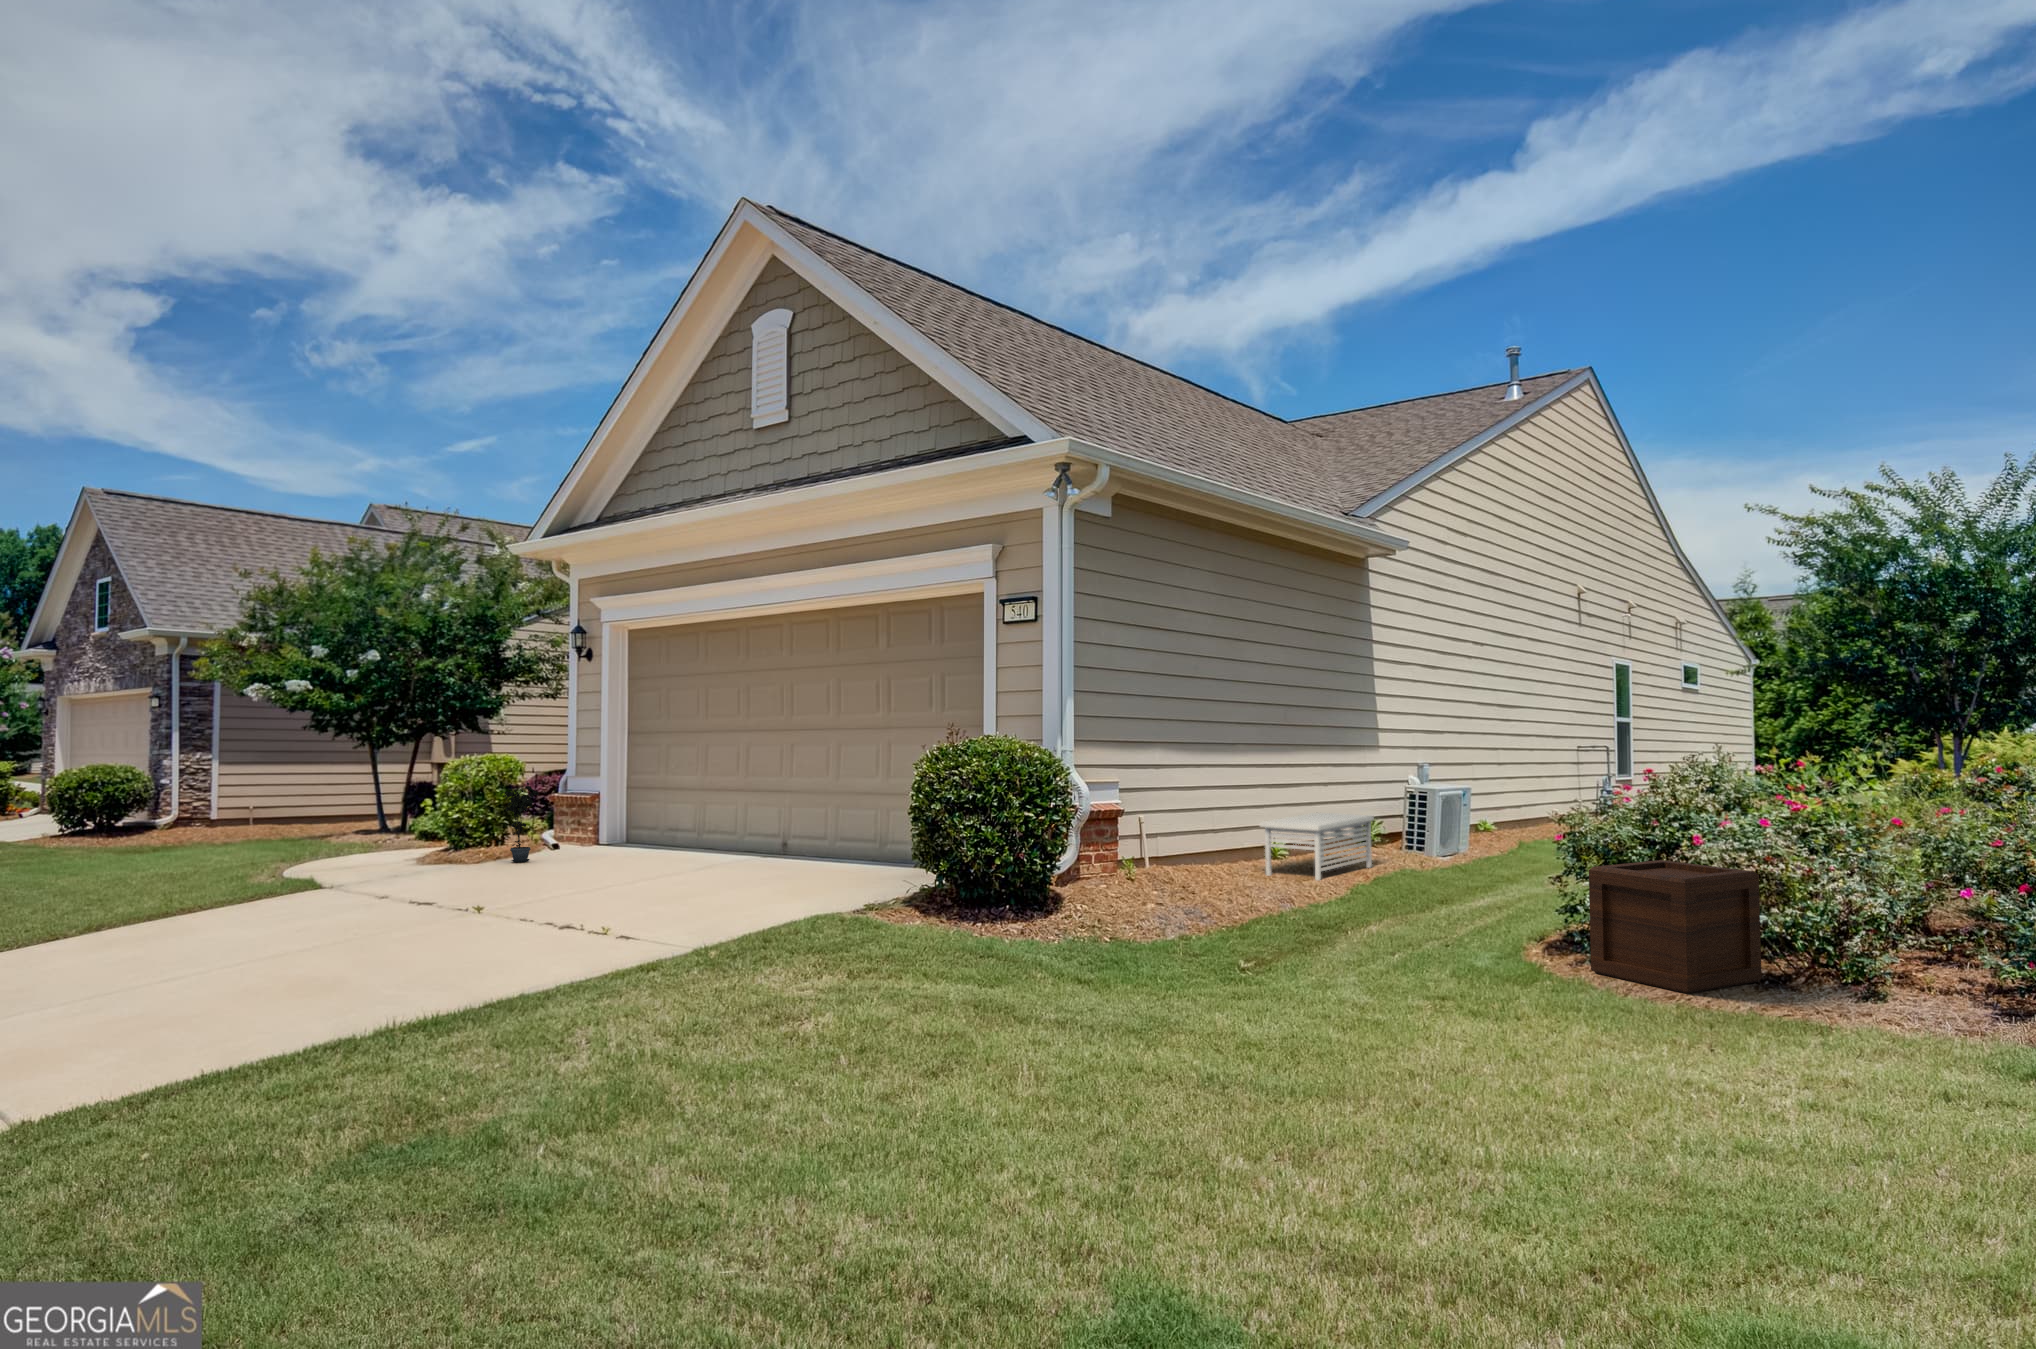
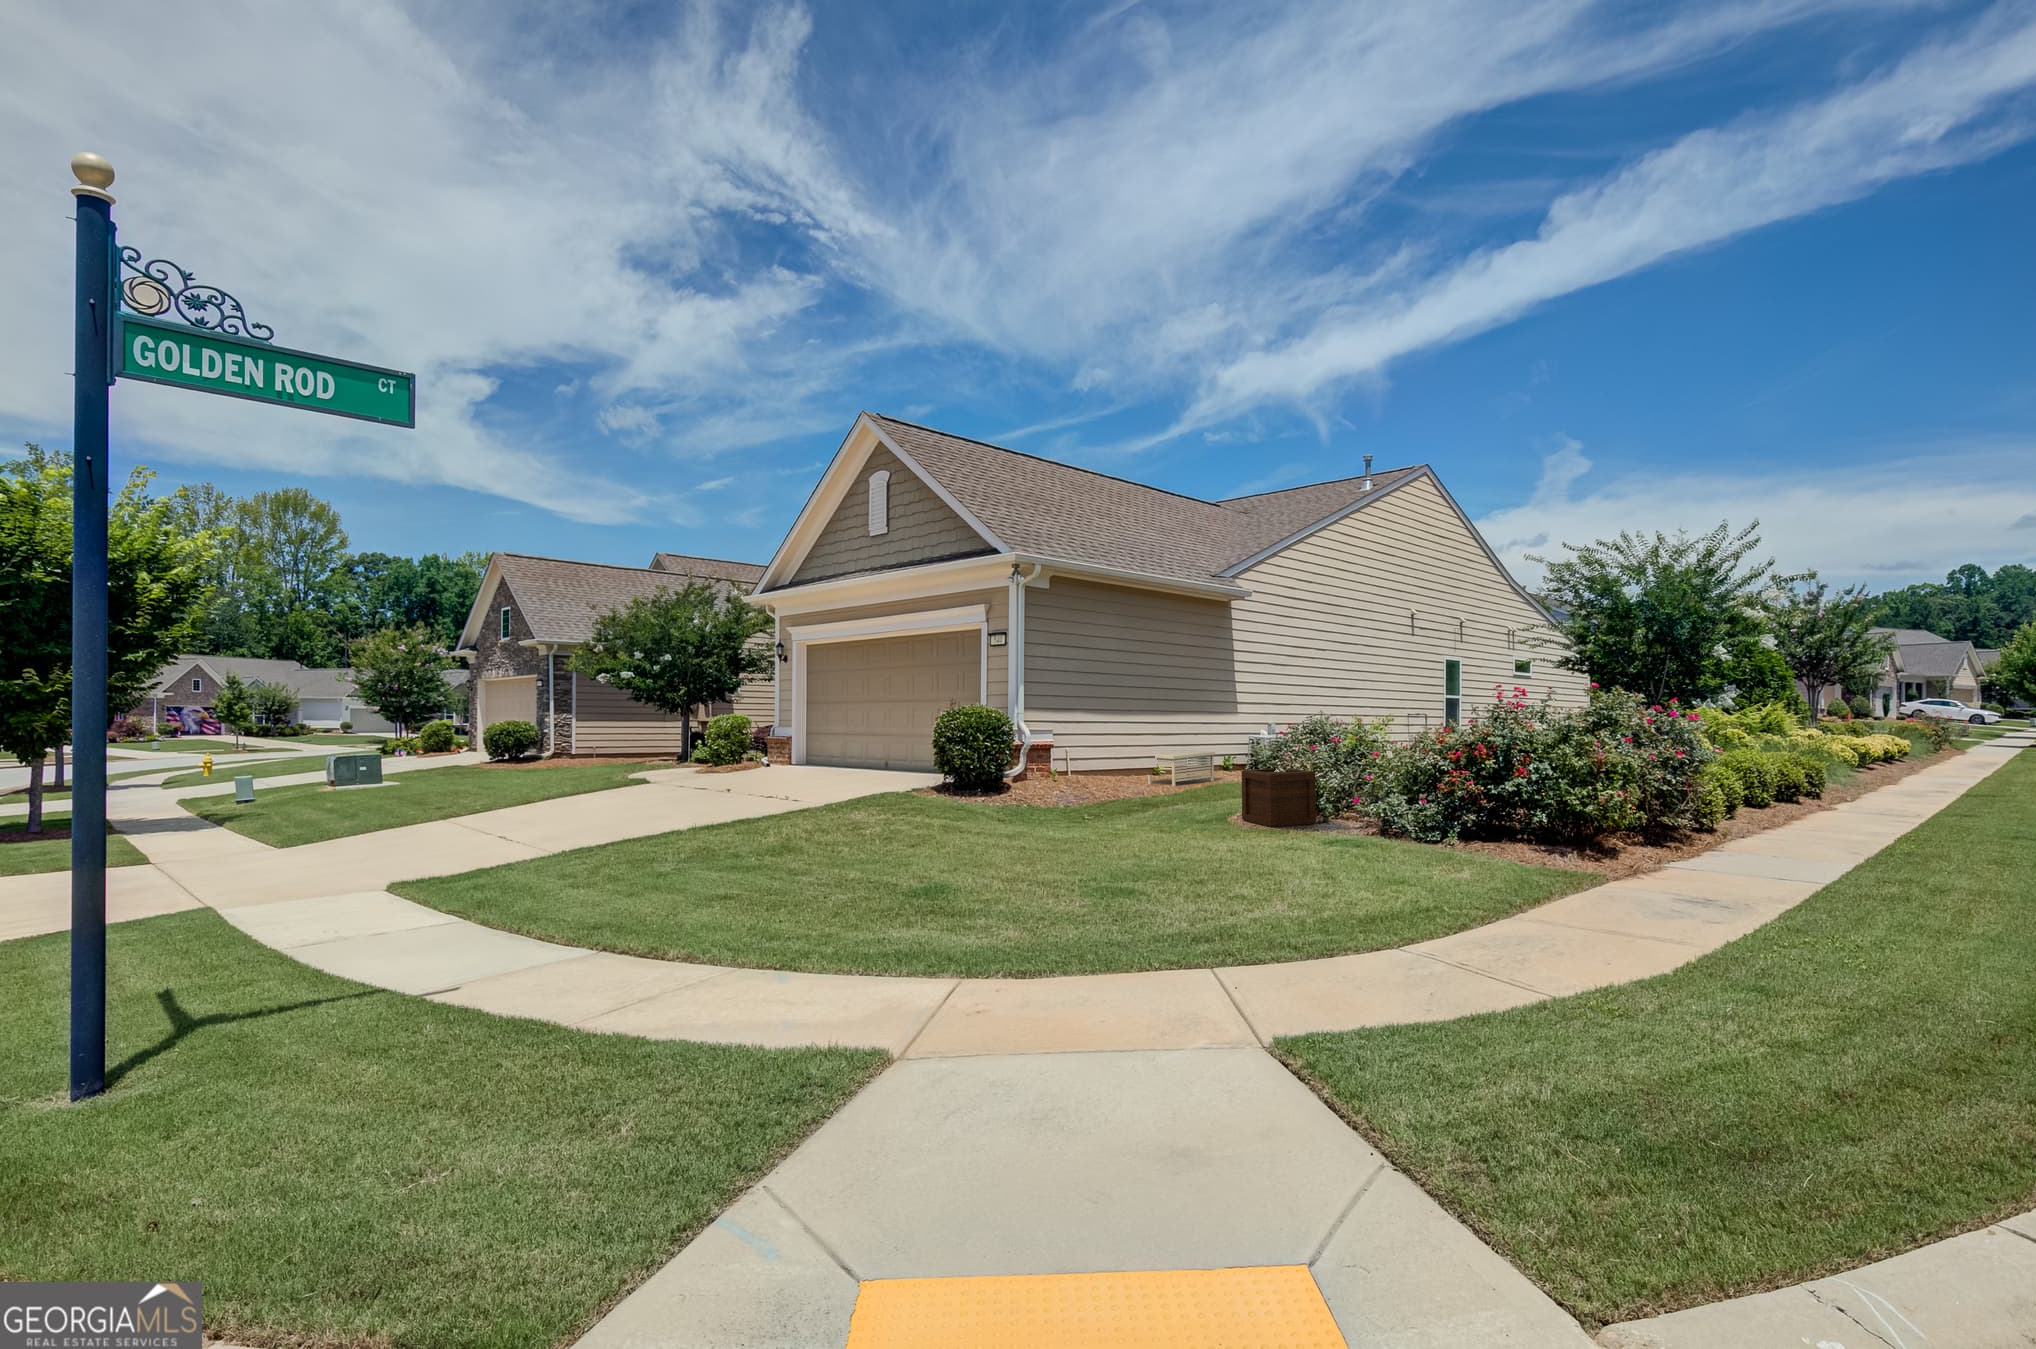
potted plant: present [501,783,539,863] -> none [739,730,759,774]

